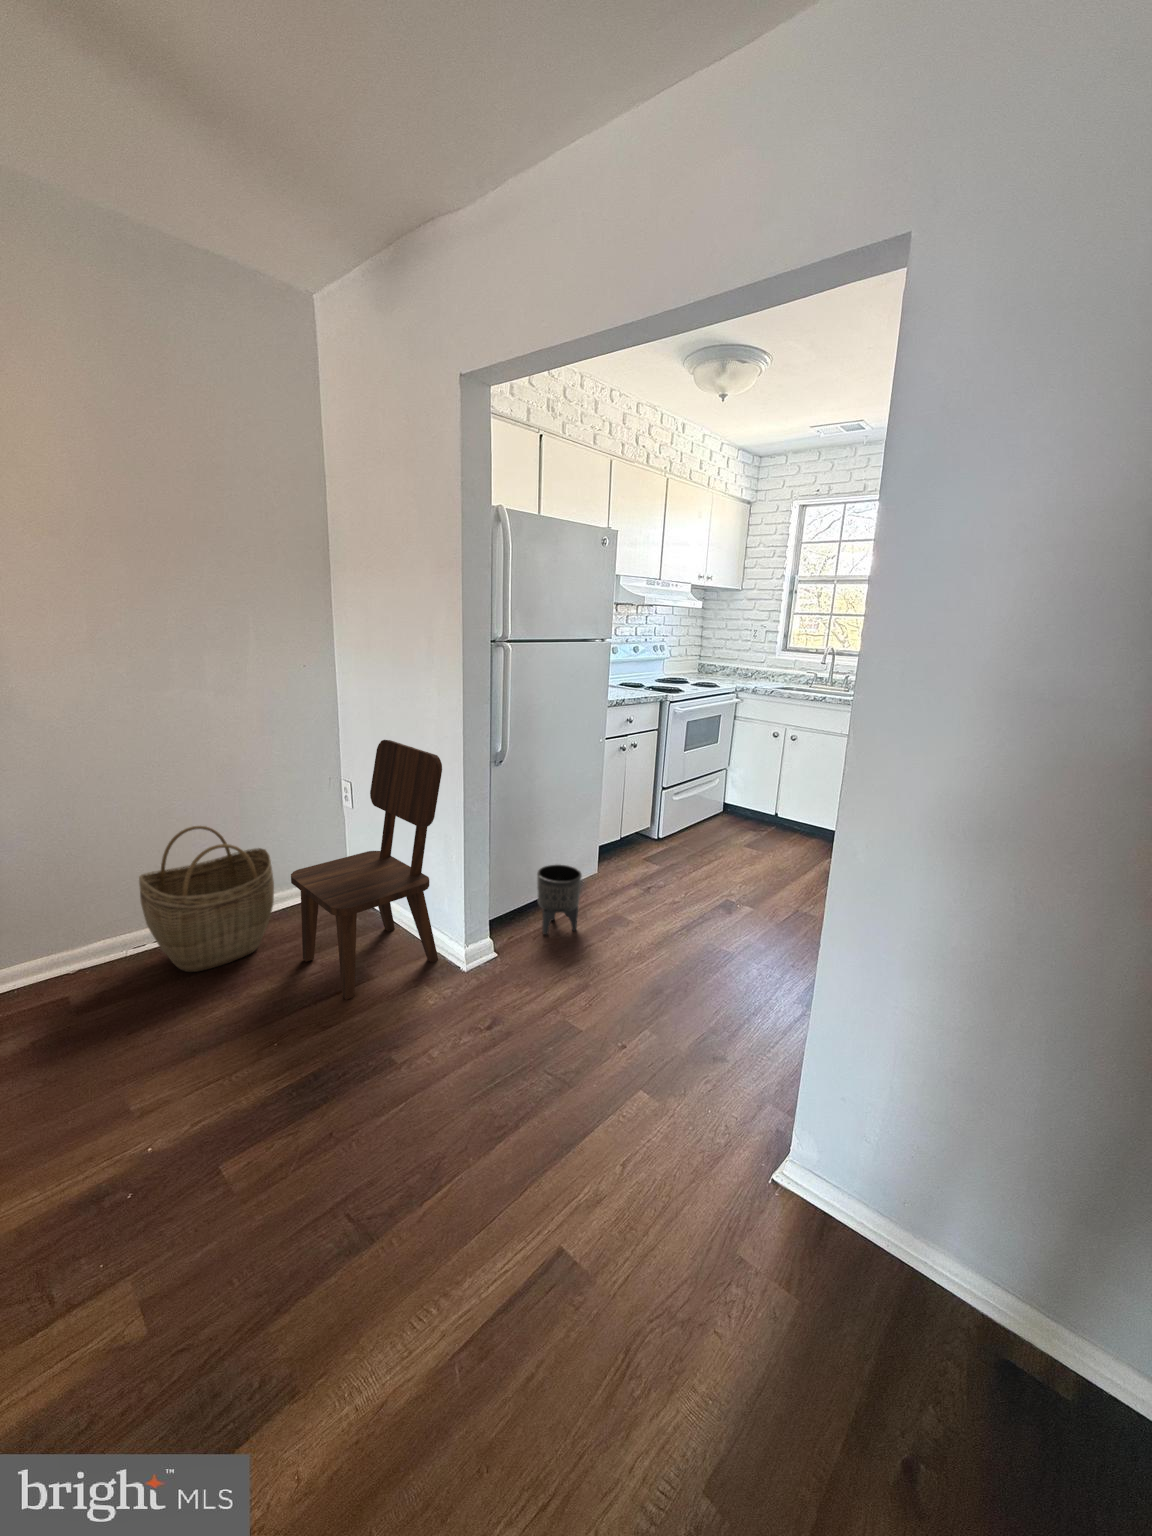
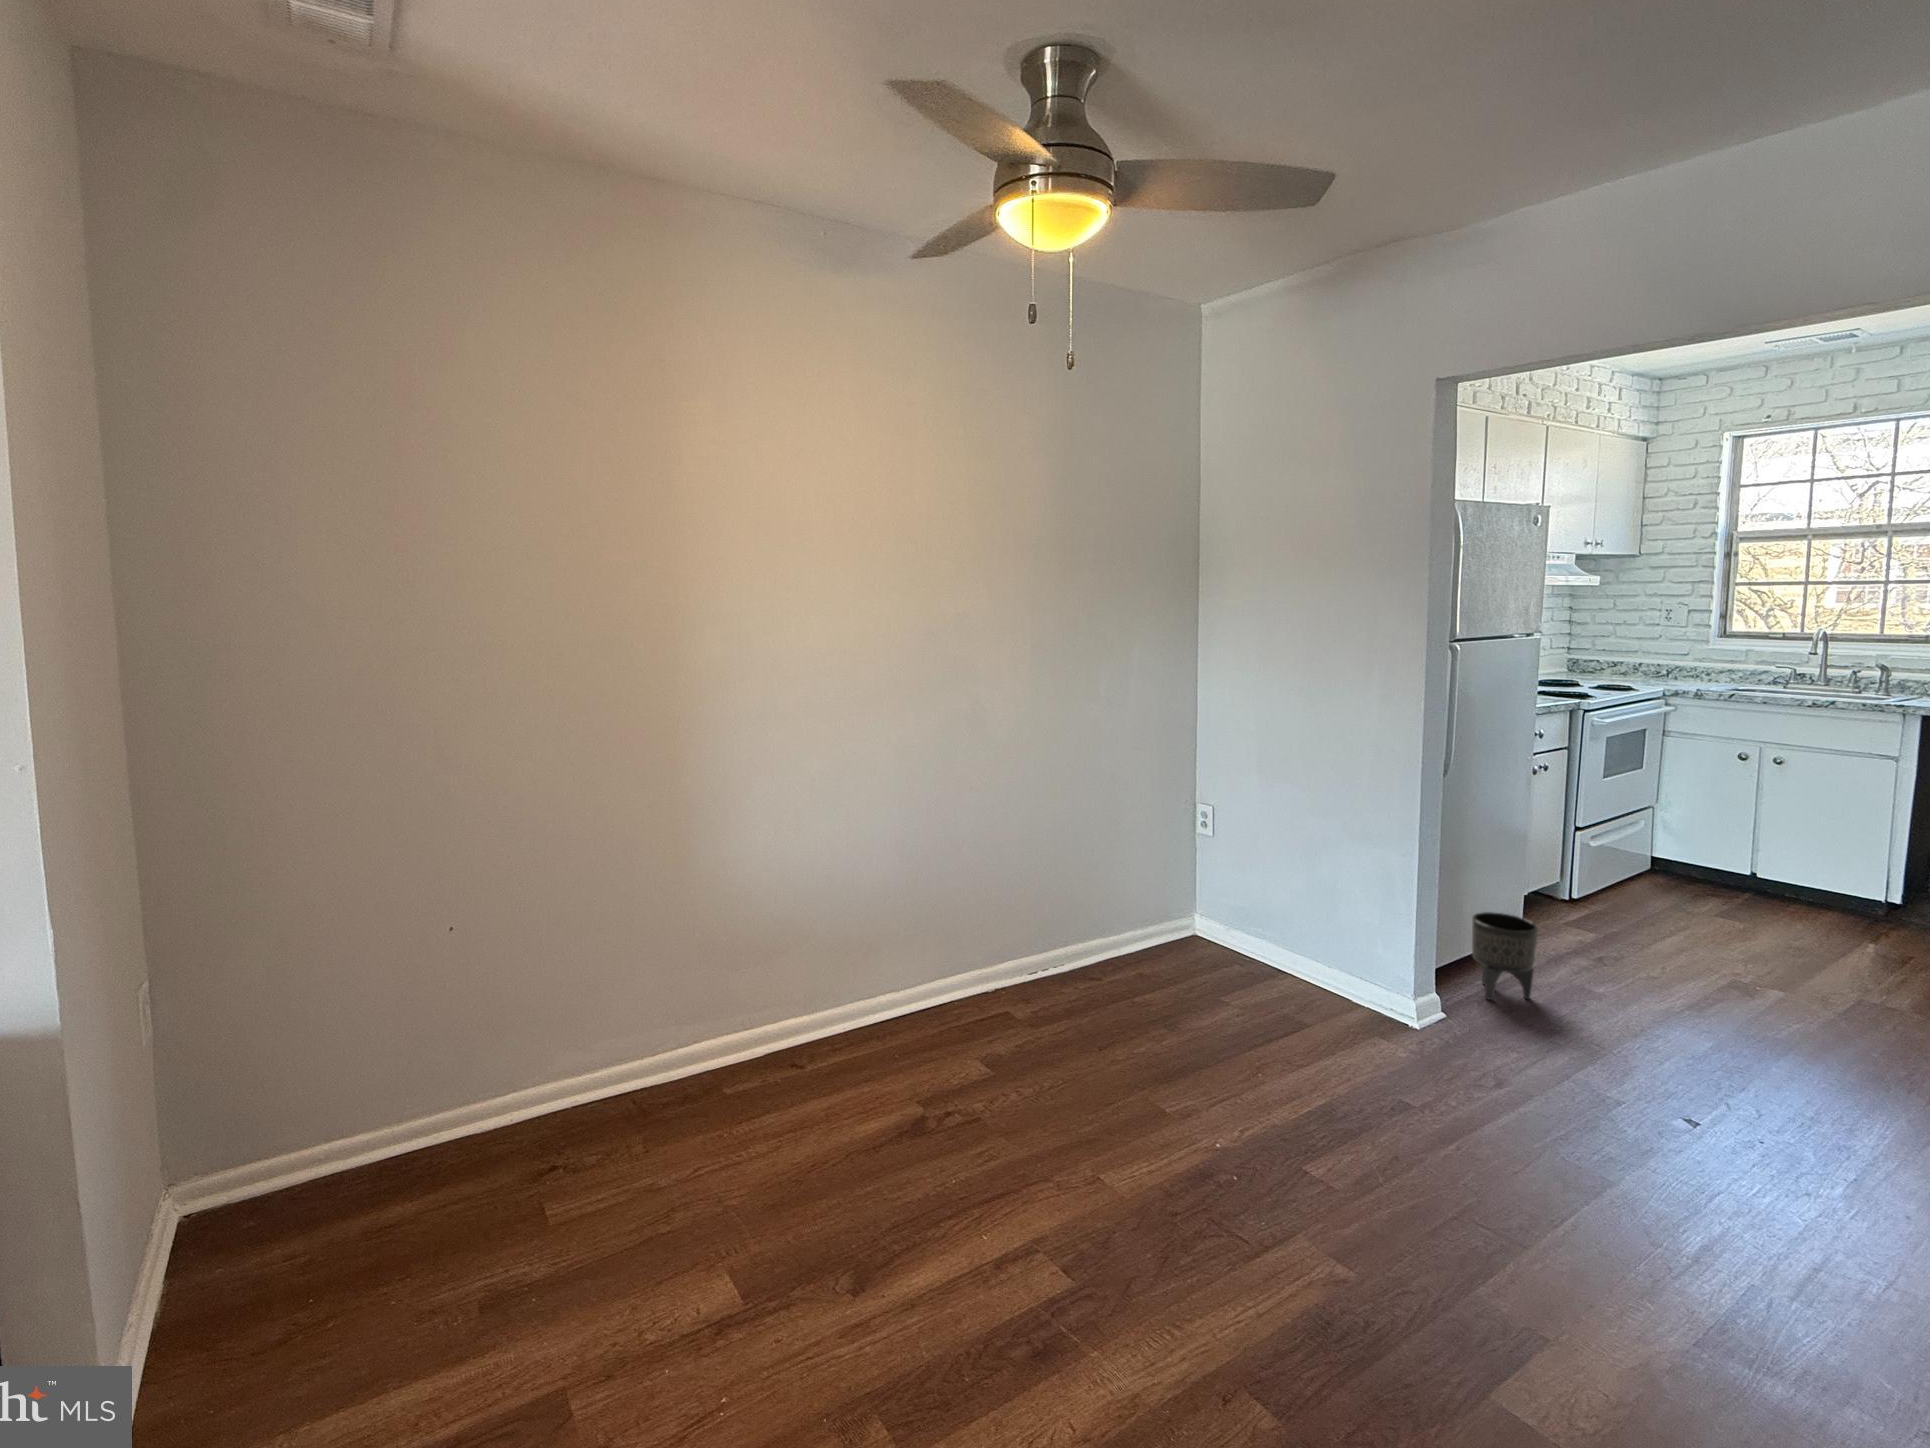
dining chair: present [291,740,442,1000] -> none [1202,754,1389,1042]
woven basket: present [139,826,274,972] -> none [1044,843,1165,1000]

